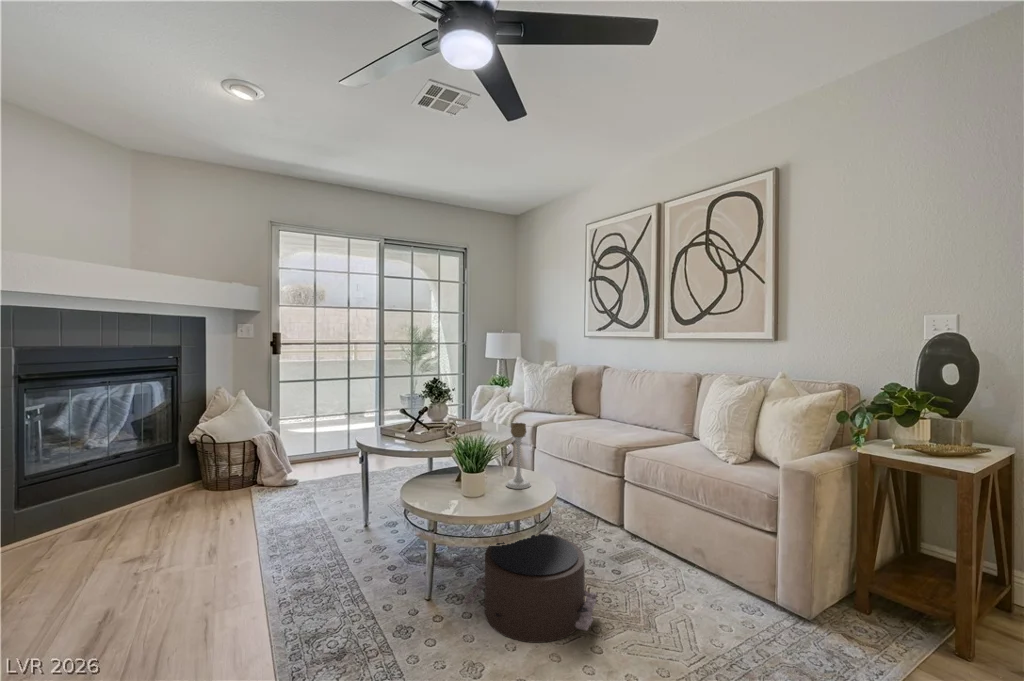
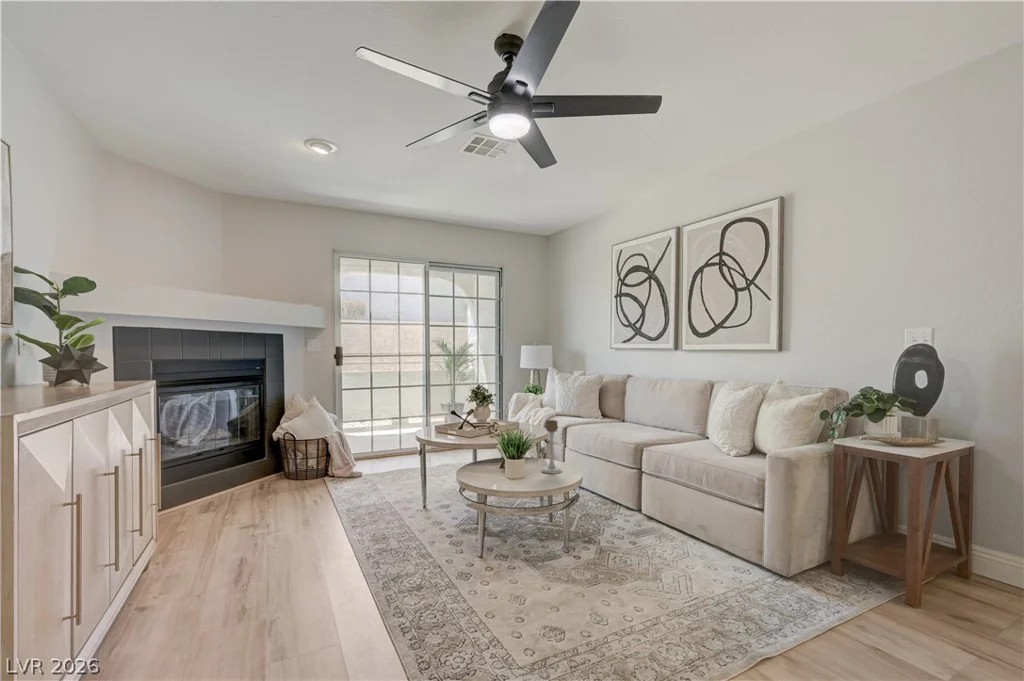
pouf: present [463,534,597,643] -> none [509,508,615,585]

